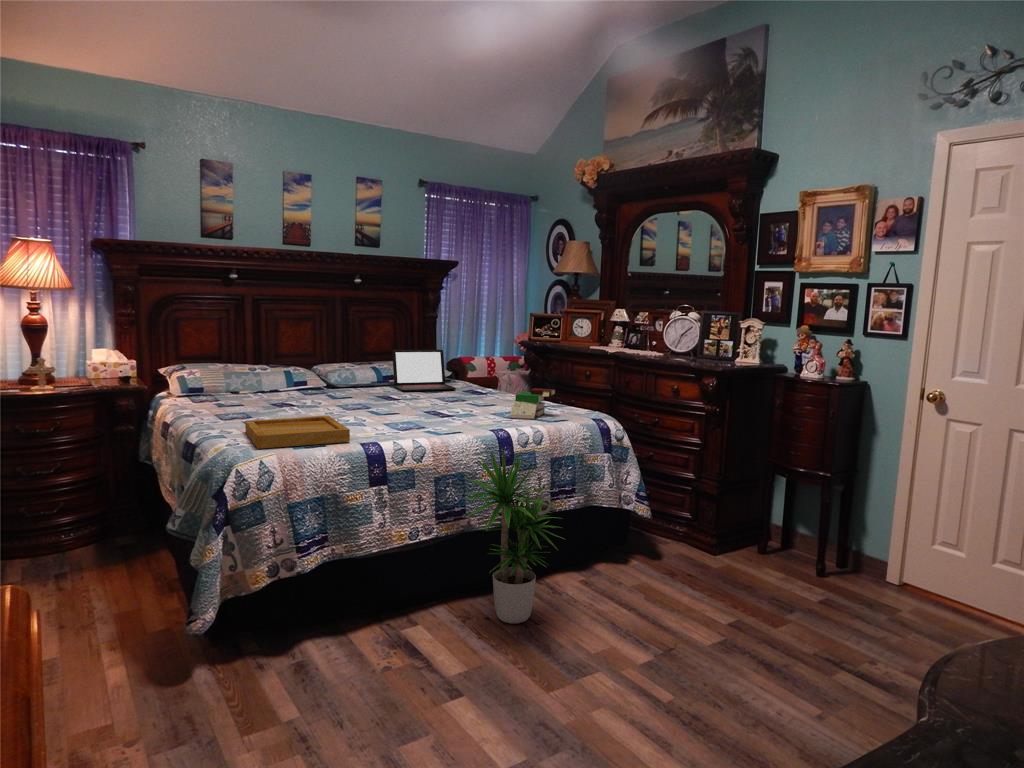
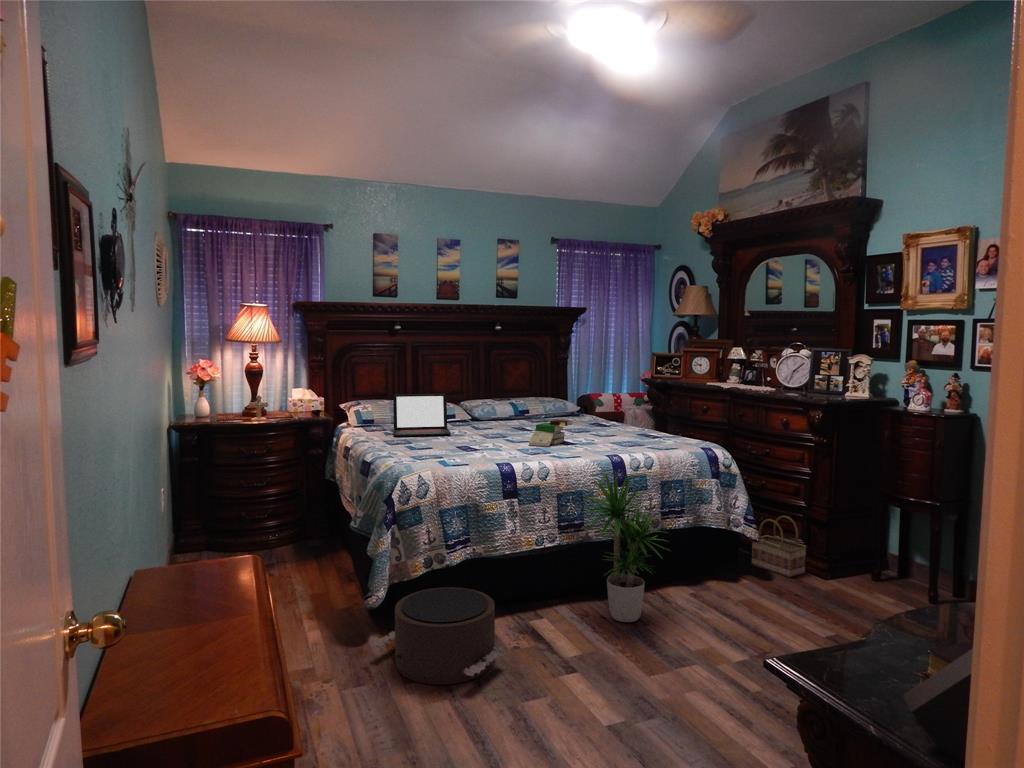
laptop: present [392,350,456,392] -> present [393,394,451,437]
book: present [510,388,555,419] -> present [529,420,572,447]
tray: present [245,416,350,449] -> none [408,442,488,466]
basket: none [640,489,697,556] -> present [752,515,806,577]
pouf: none [198,600,375,733] -> present [373,587,505,685]

